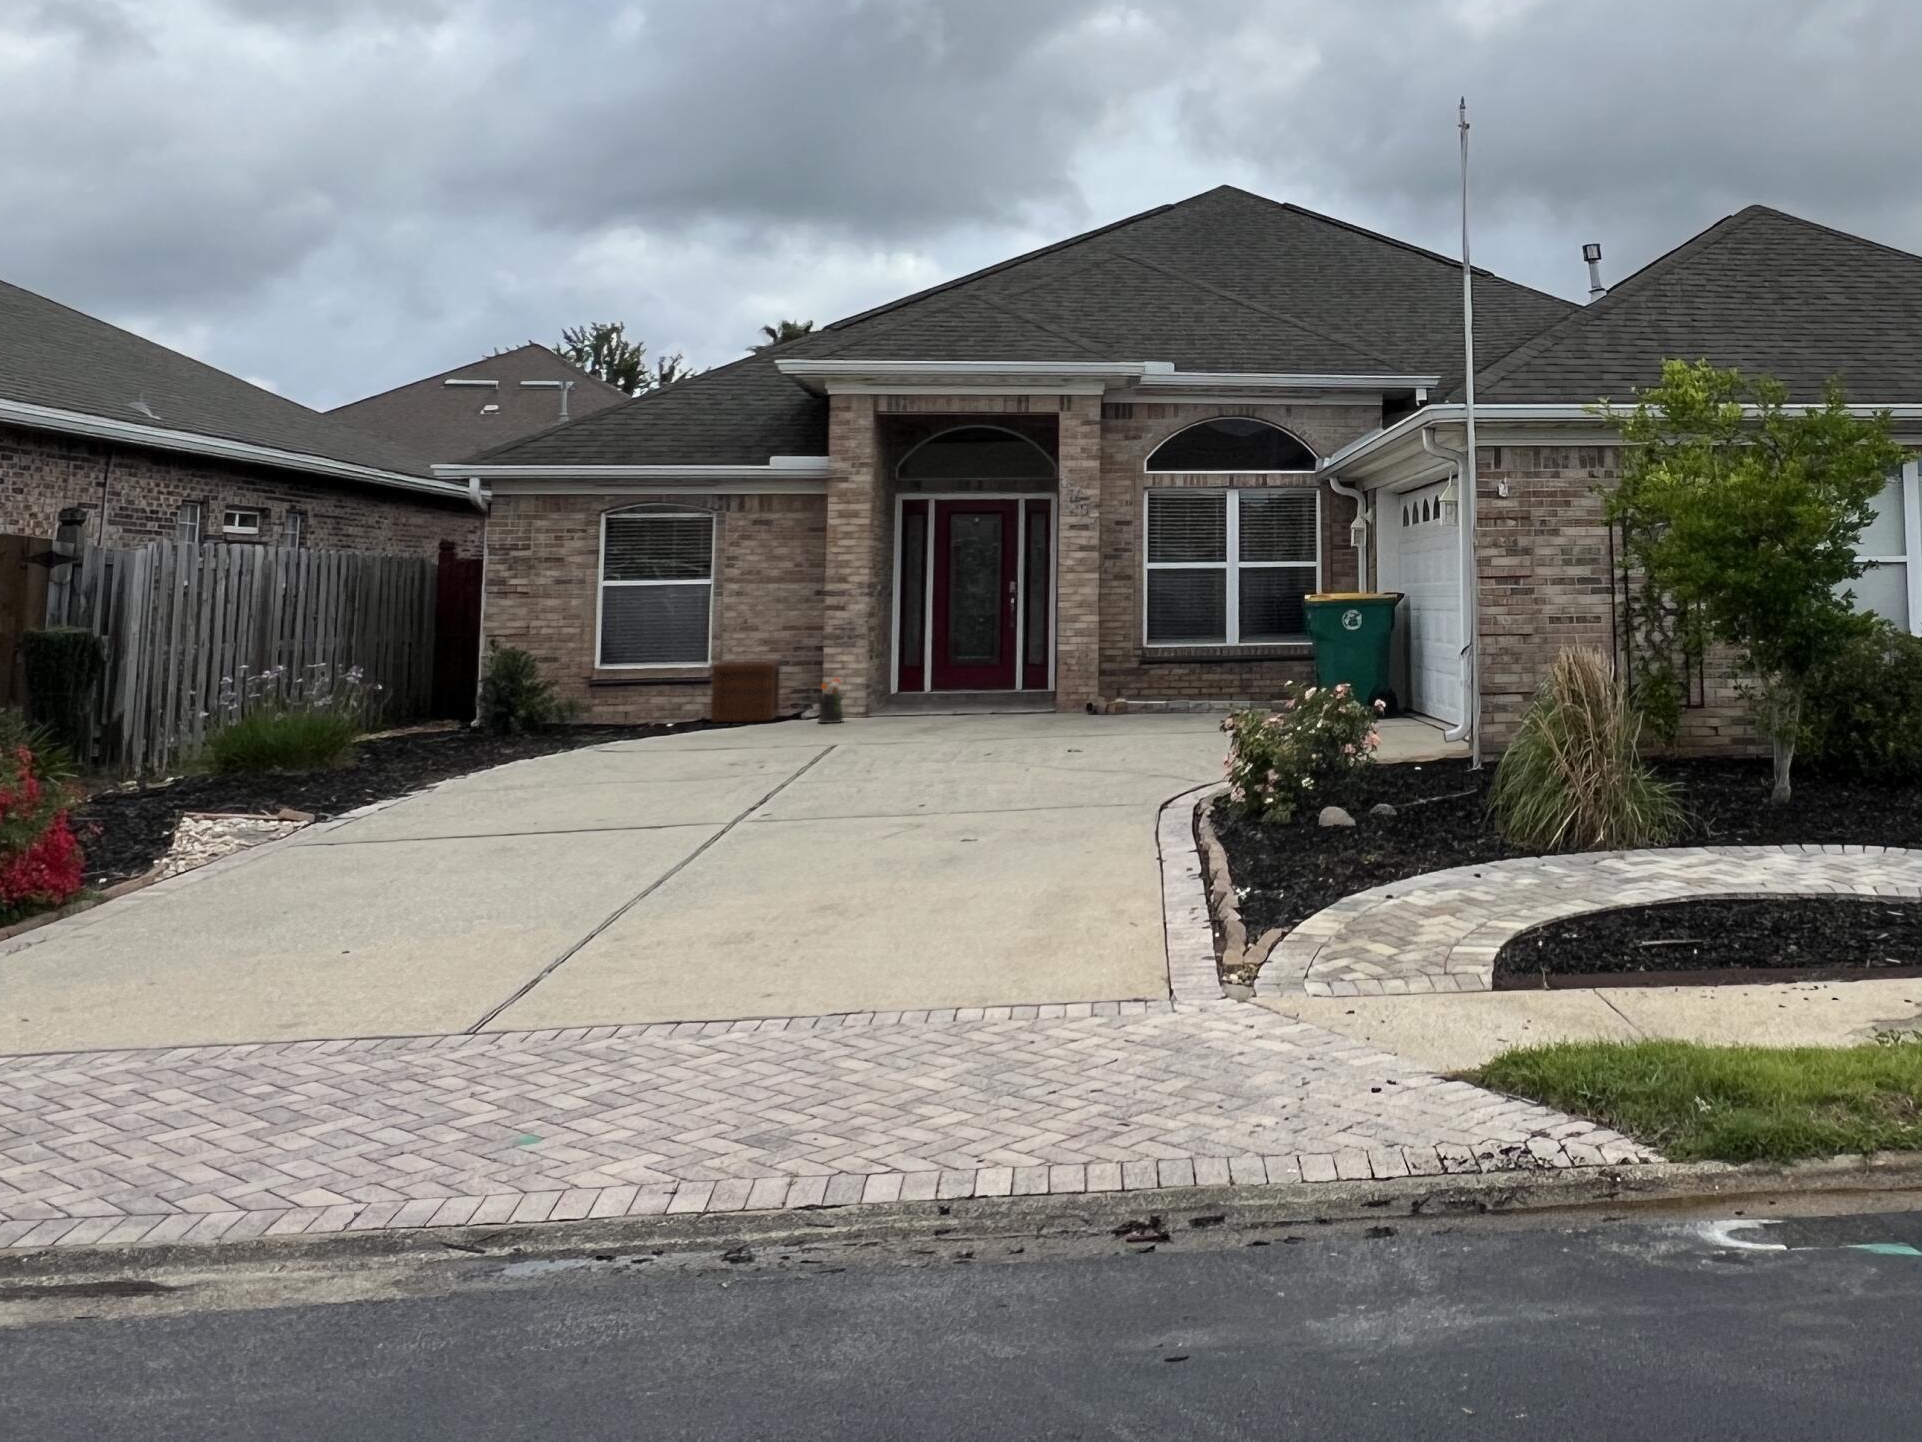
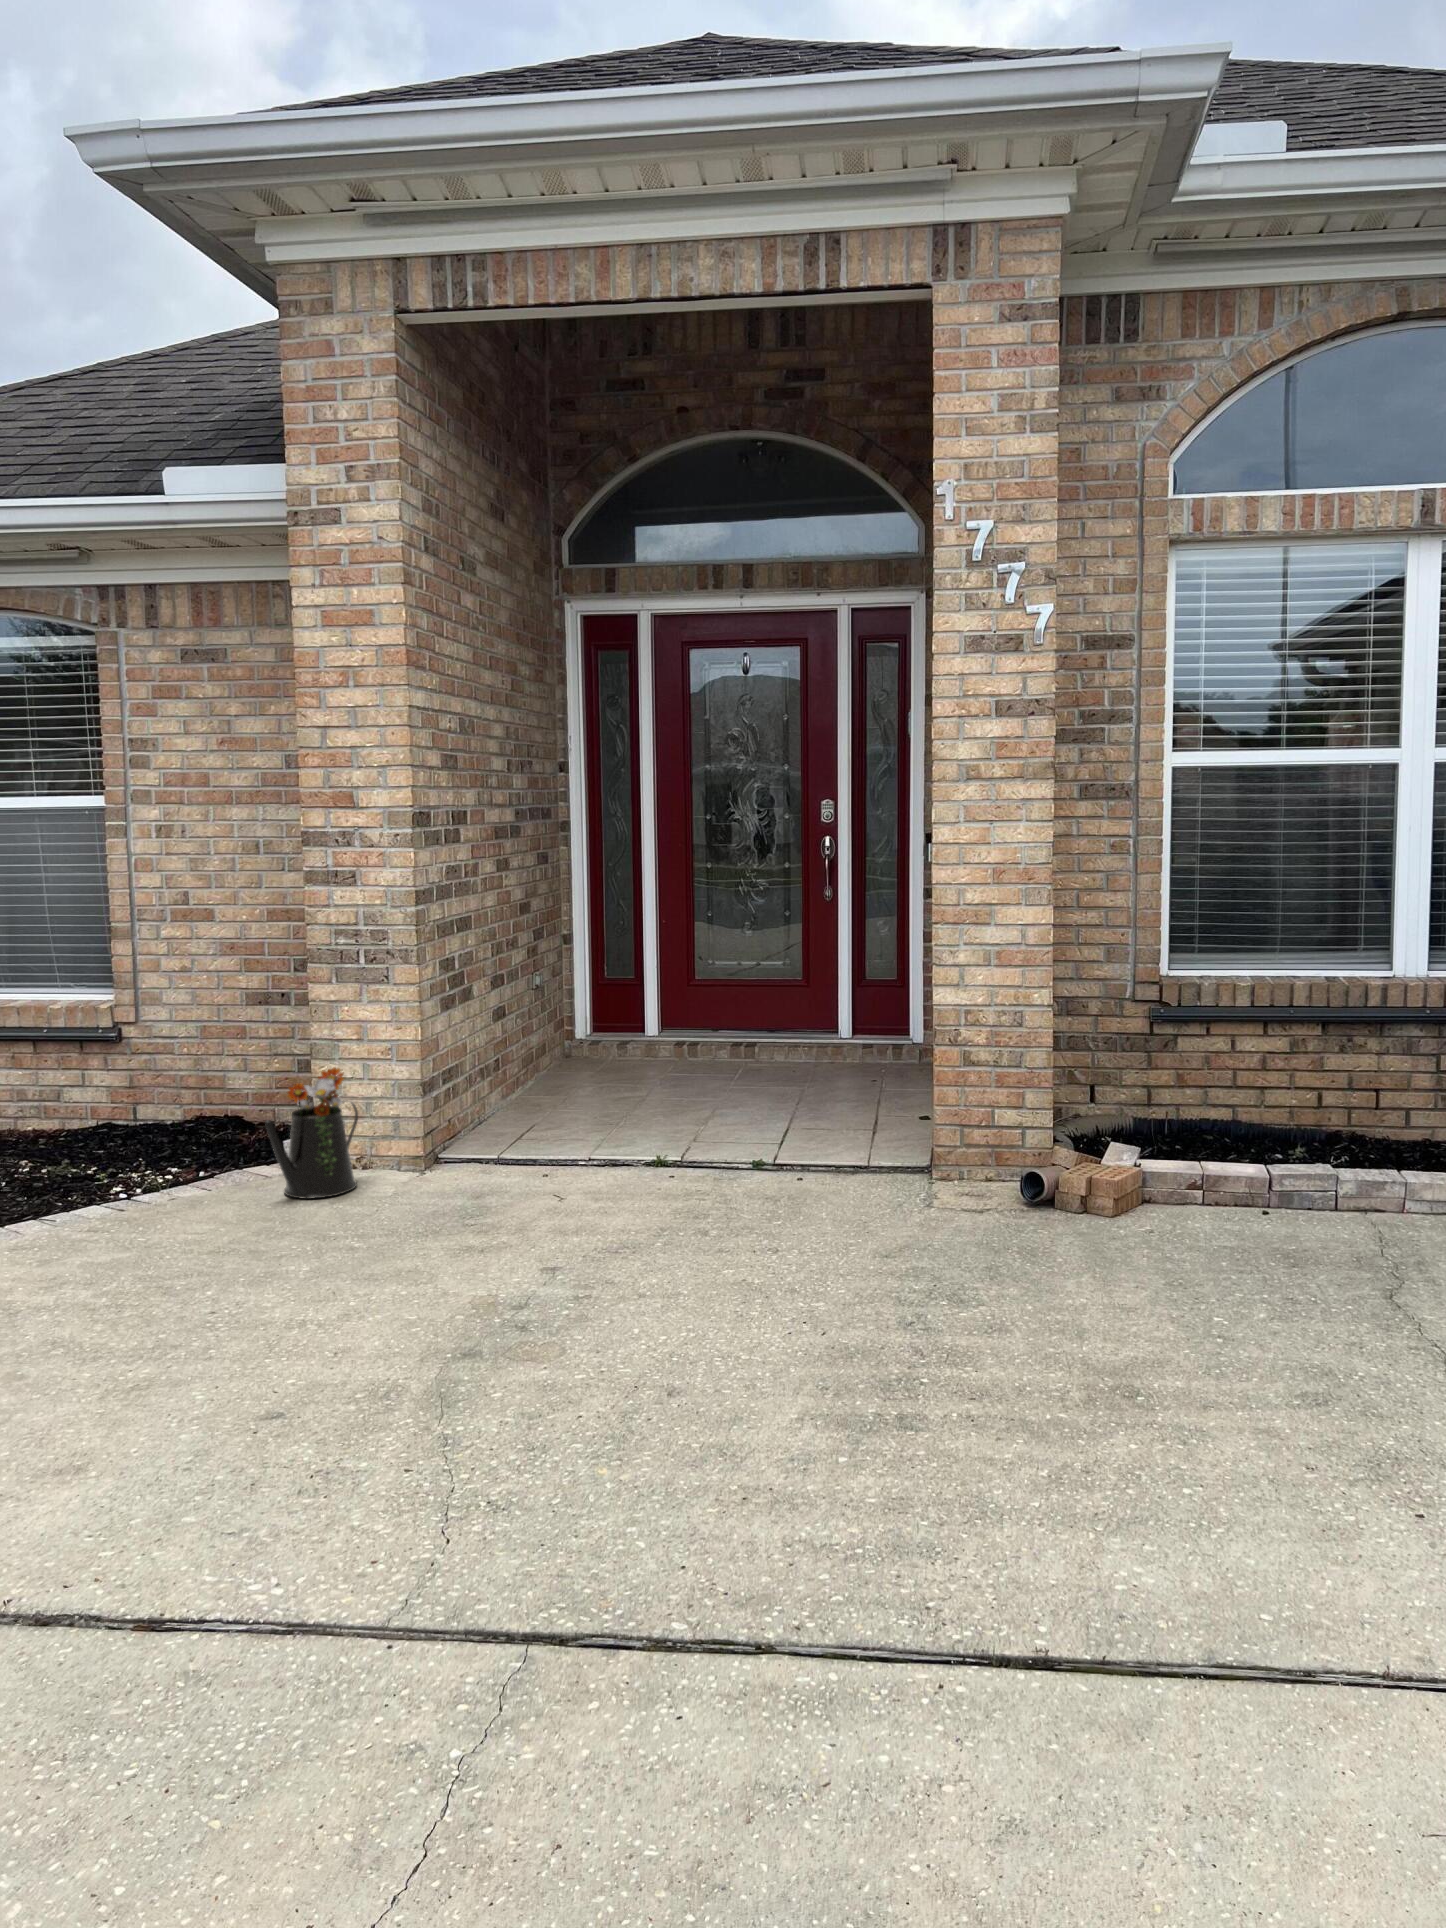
wooden crate: present [711,661,780,722] -> none [60,990,273,1157]

